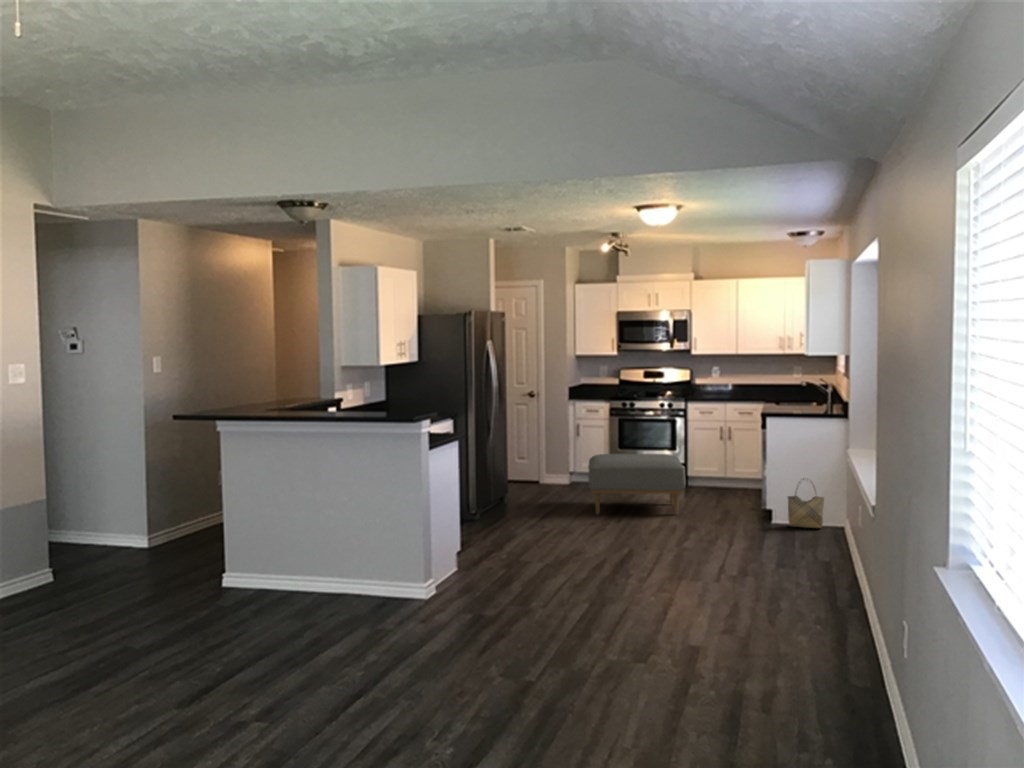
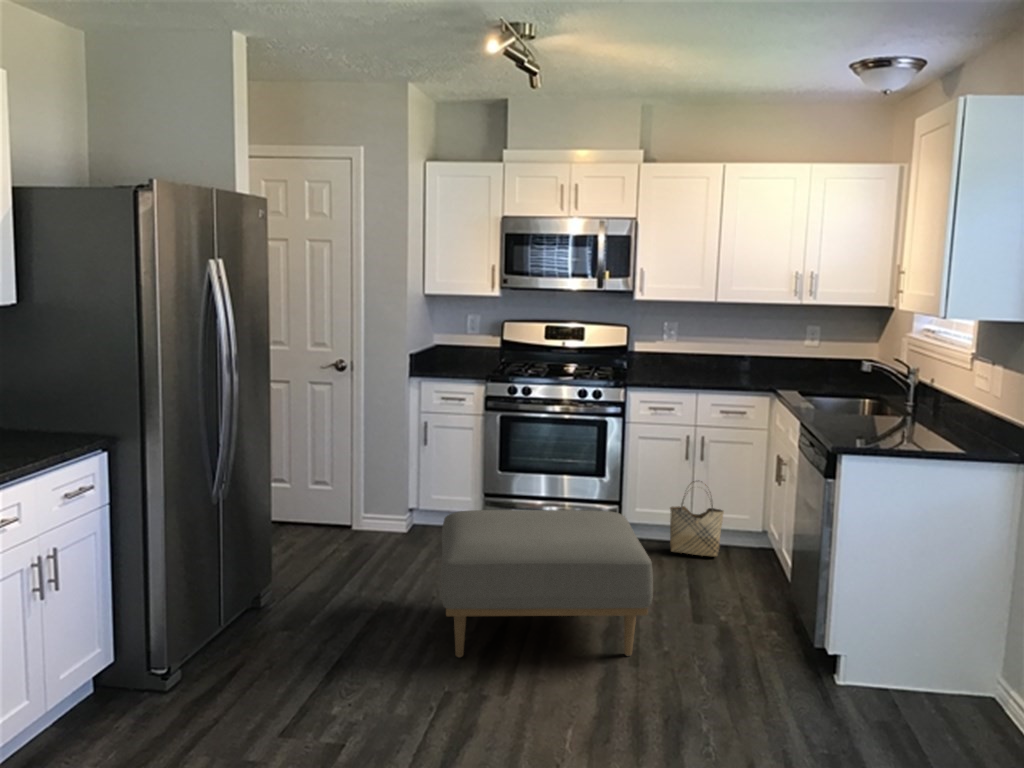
woven basket: present [788,479,824,528] -> present [670,481,724,556]

